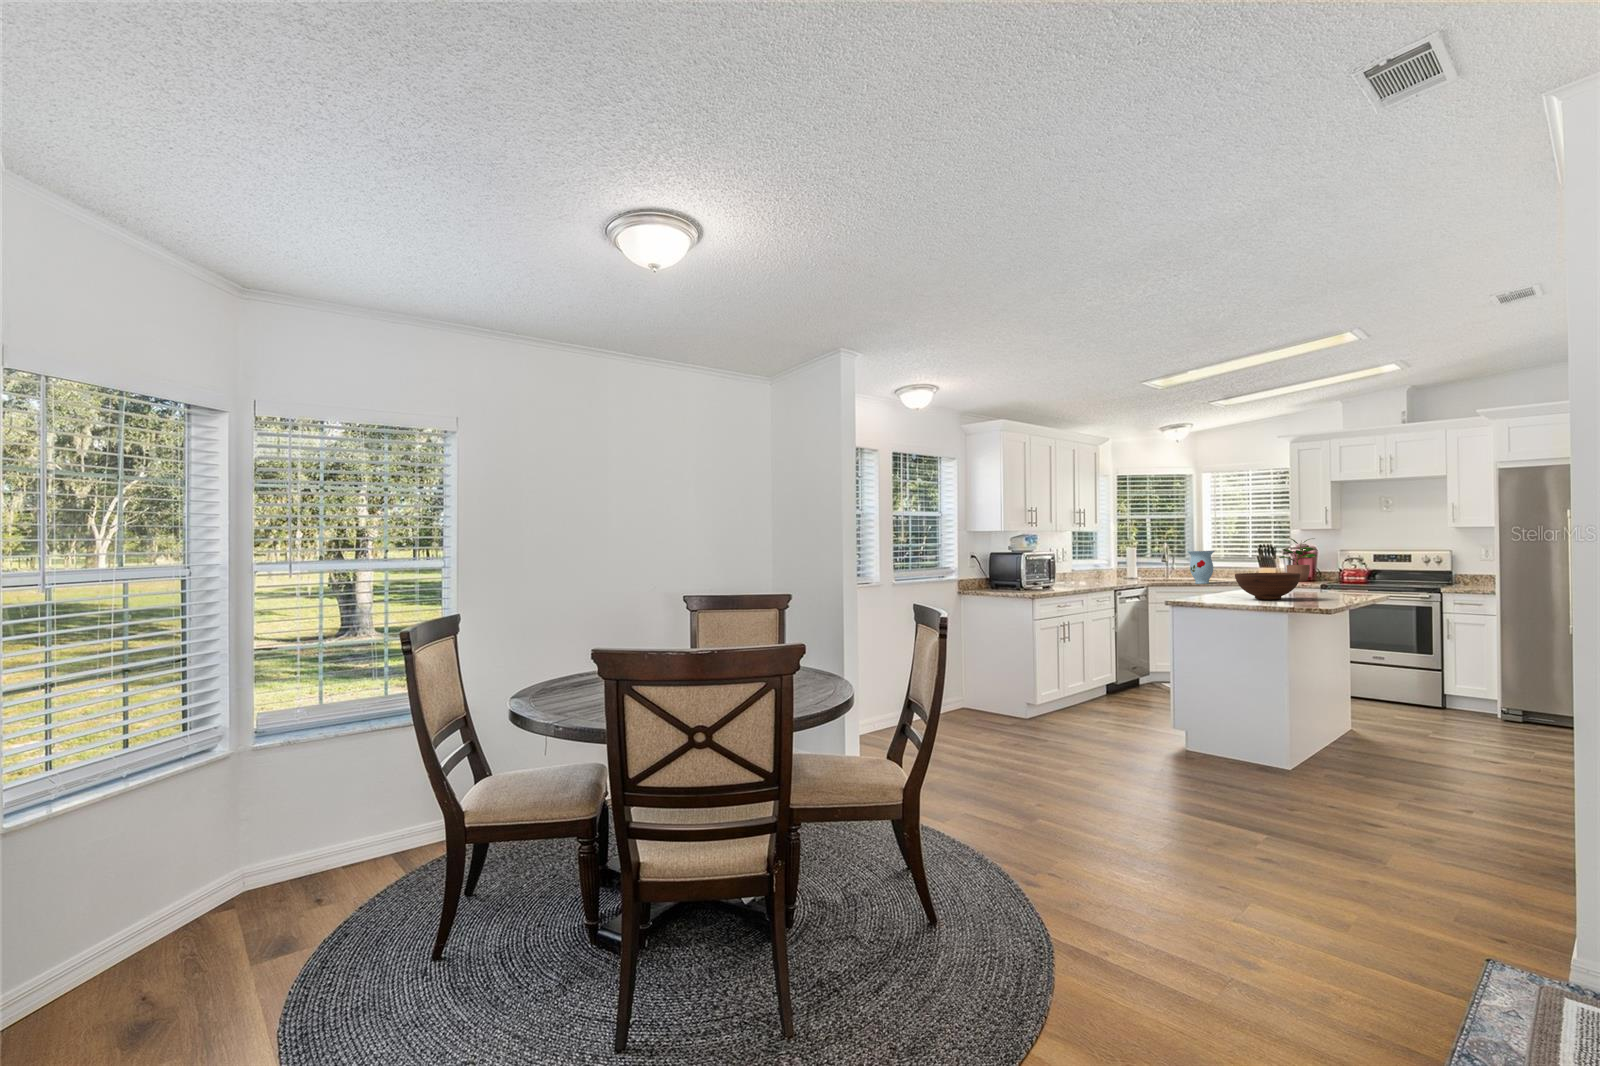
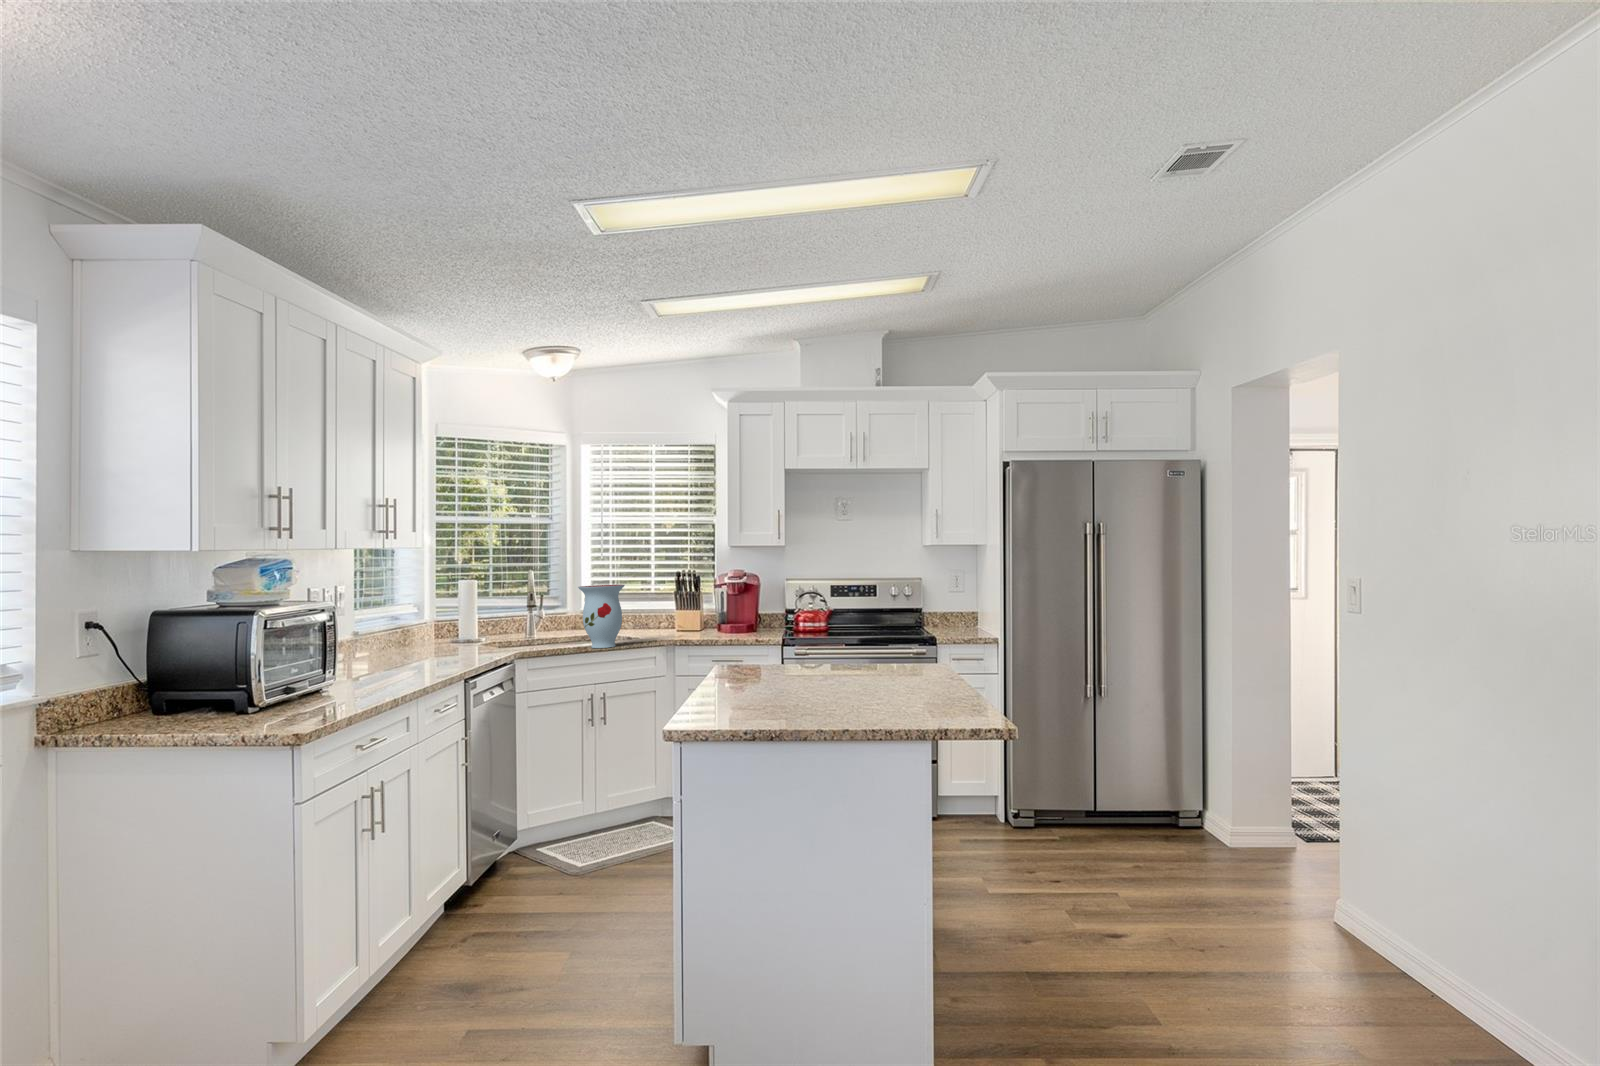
potted plant: present [1279,537,1317,581] -> none [714,558,771,634]
fruit bowl: present [1235,573,1300,600] -> none [778,635,895,697]

